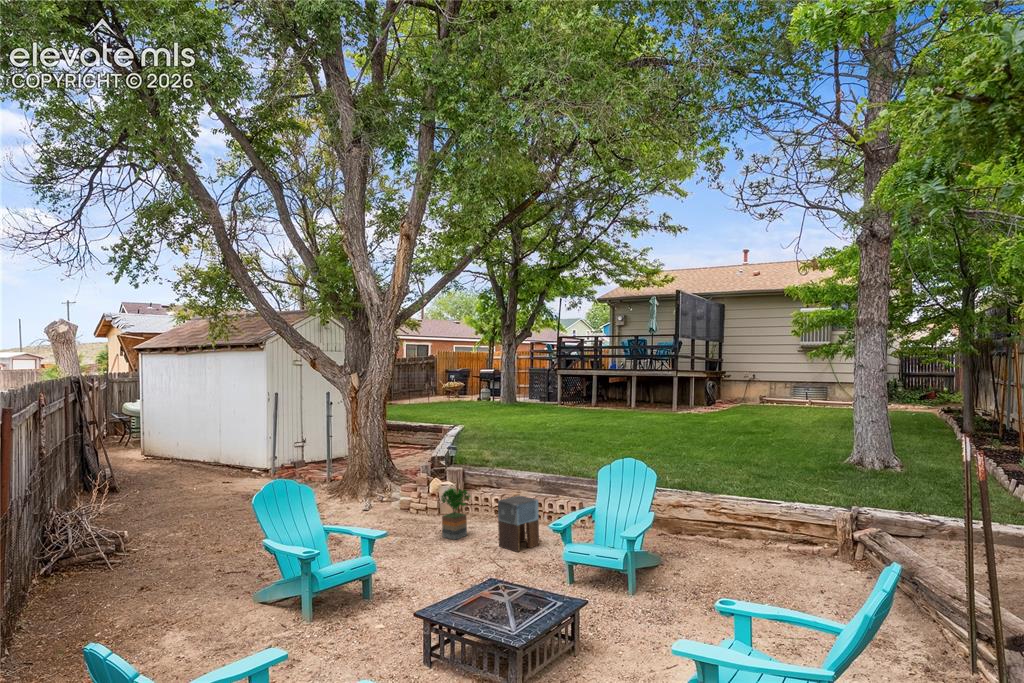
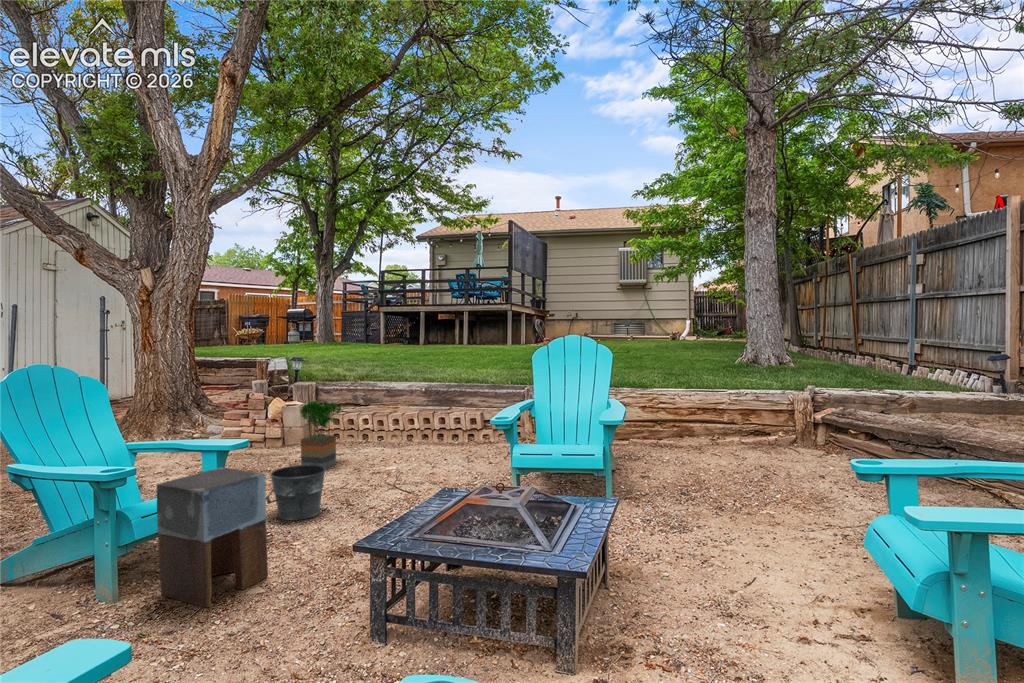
stool: present [498,495,539,552] -> present [156,468,268,607]
bucket: none [404,542,442,580] -> present [266,465,326,520]

